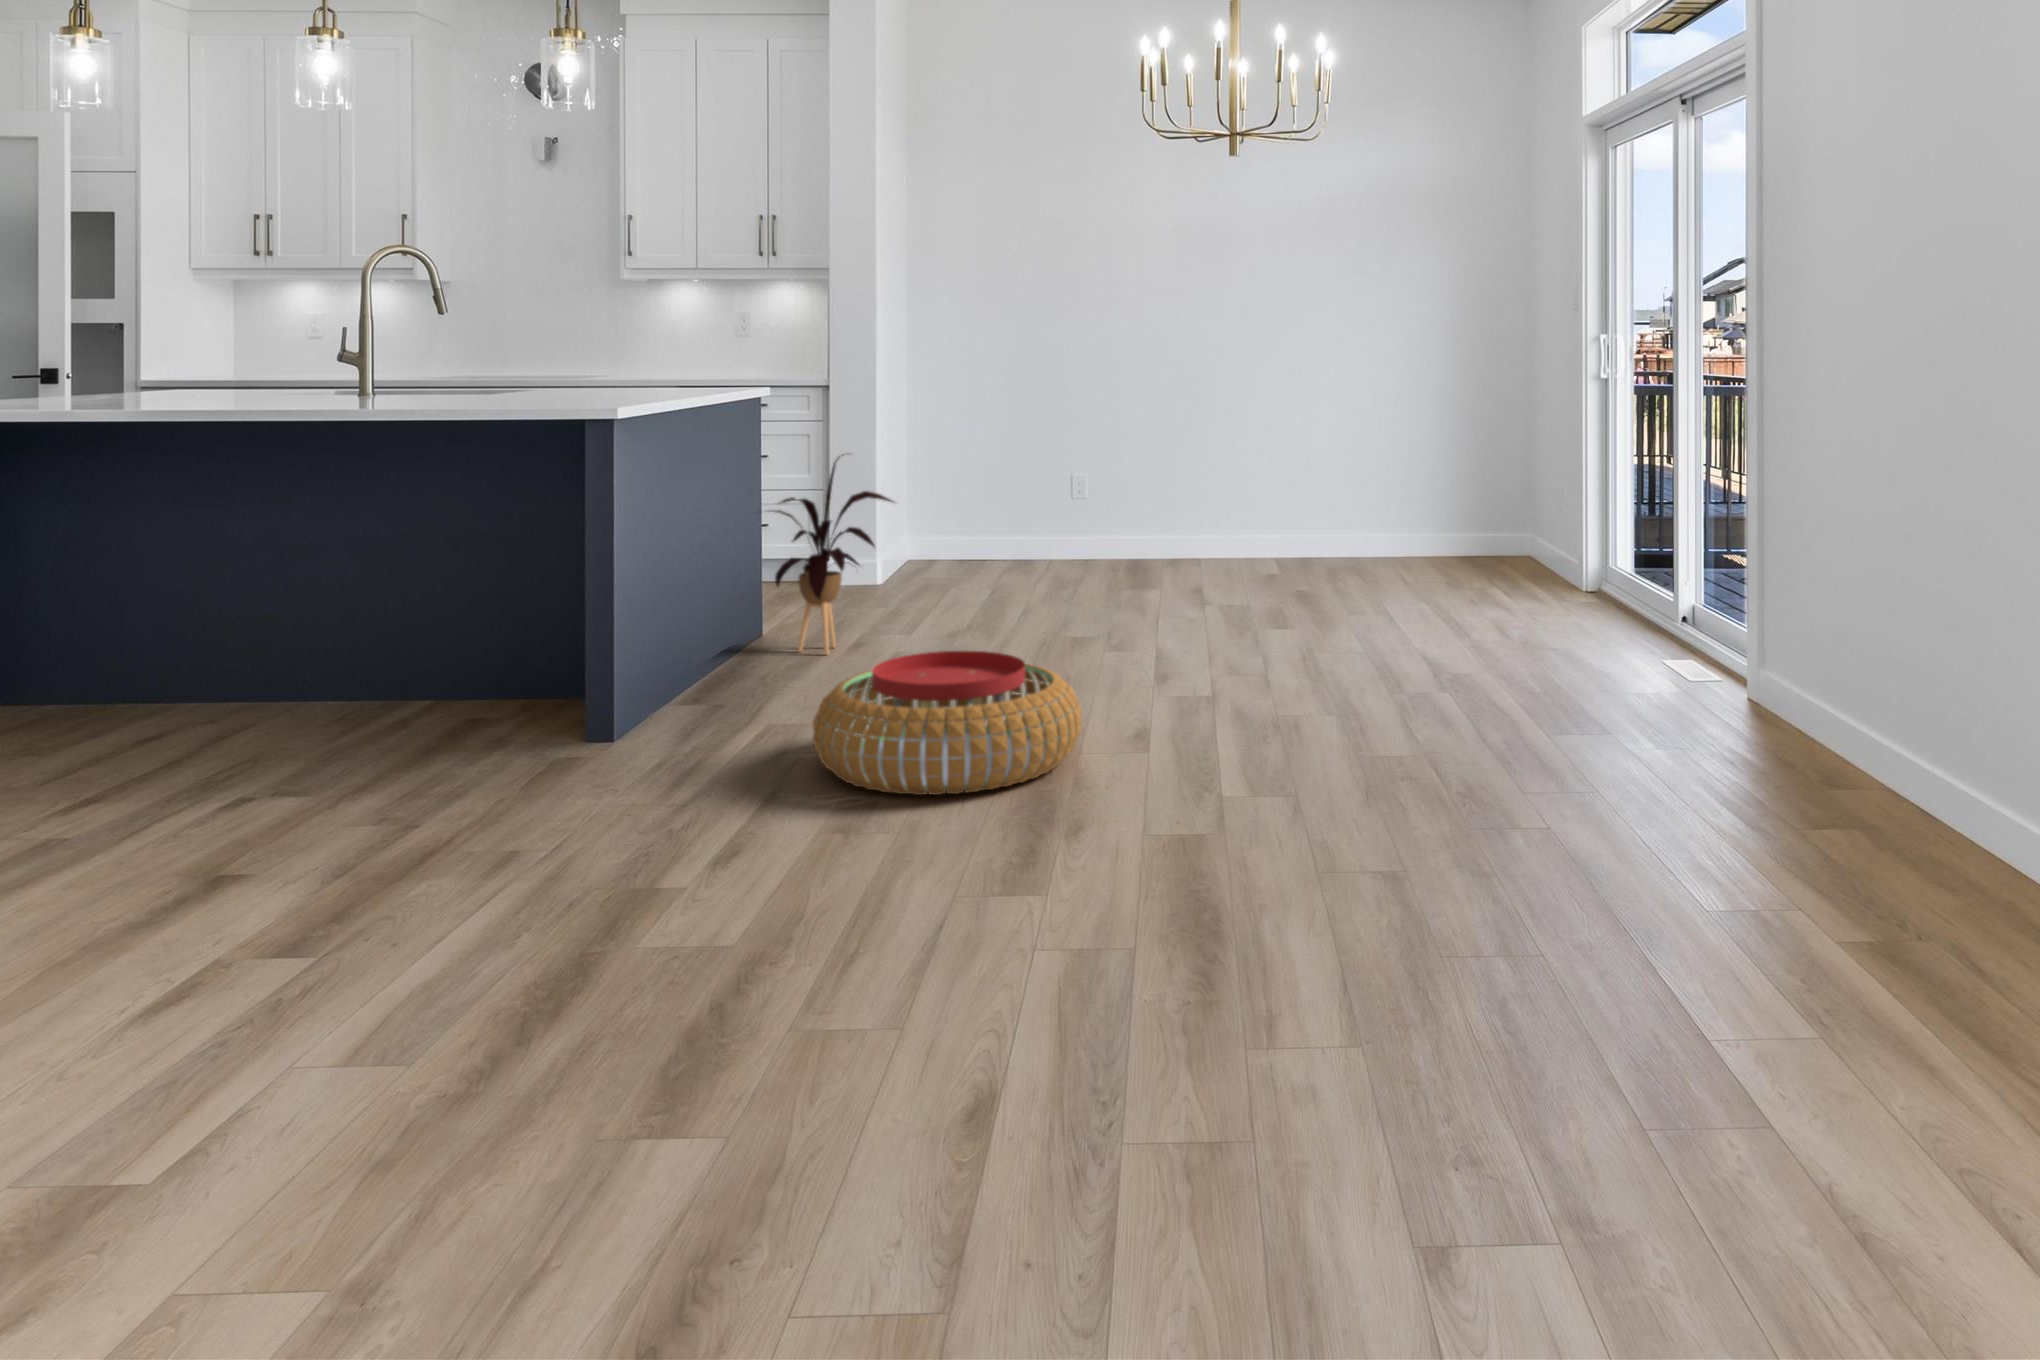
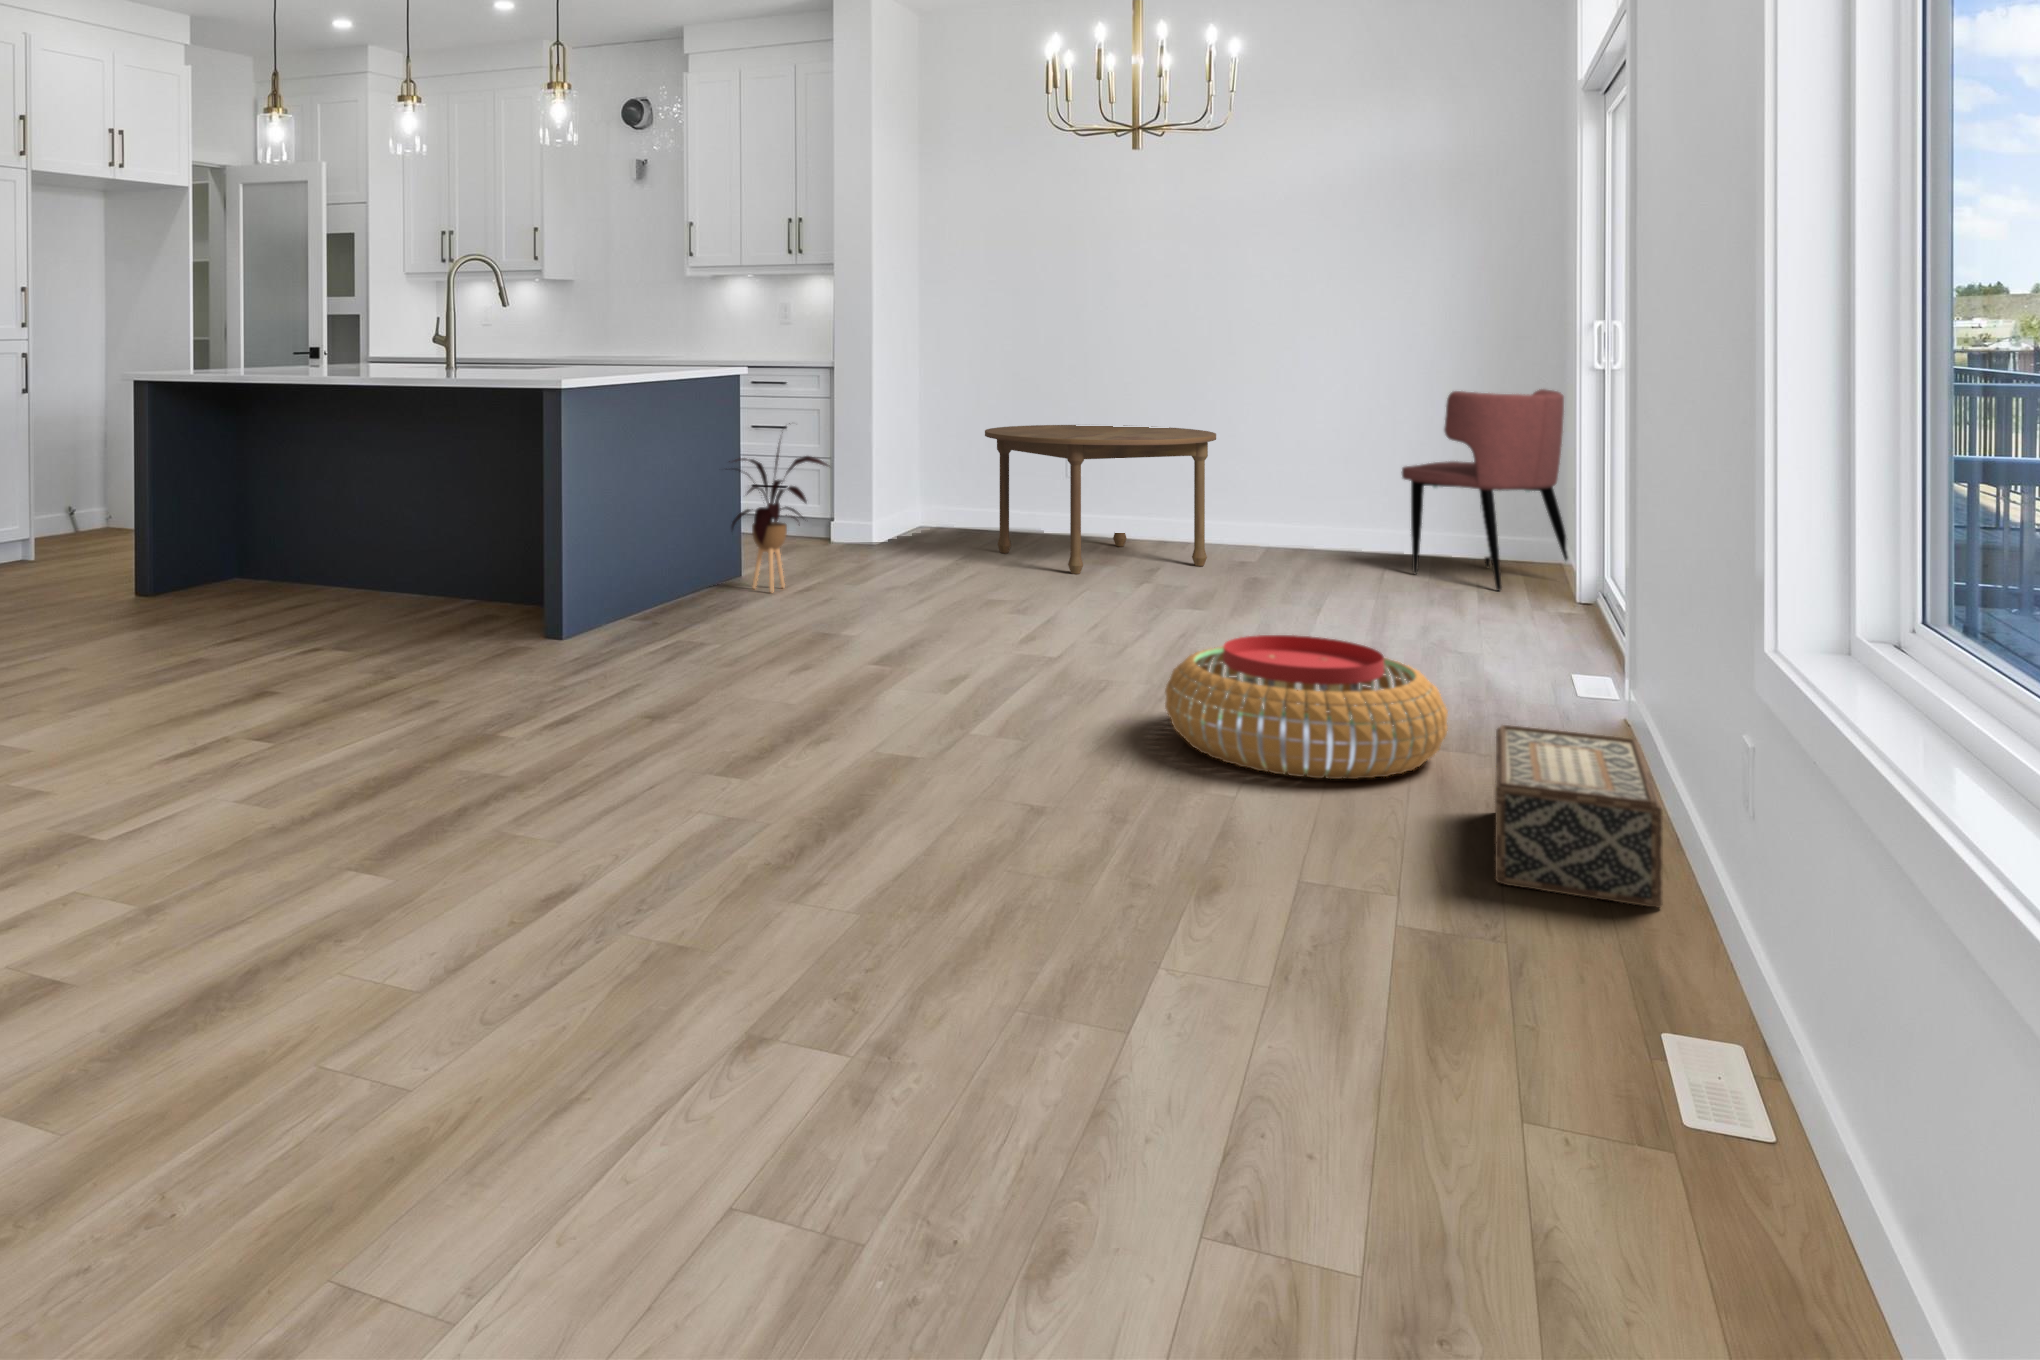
dining chair: none [1411,396,1558,585] -> present [1402,389,1568,591]
dining table: none [1009,441,1247,601] -> present [985,425,1216,574]
pouf: present [813,651,1082,795] -> present [1165,635,1448,779]
woven basket: none [1787,723,2017,883] -> present [1495,725,1662,908]

